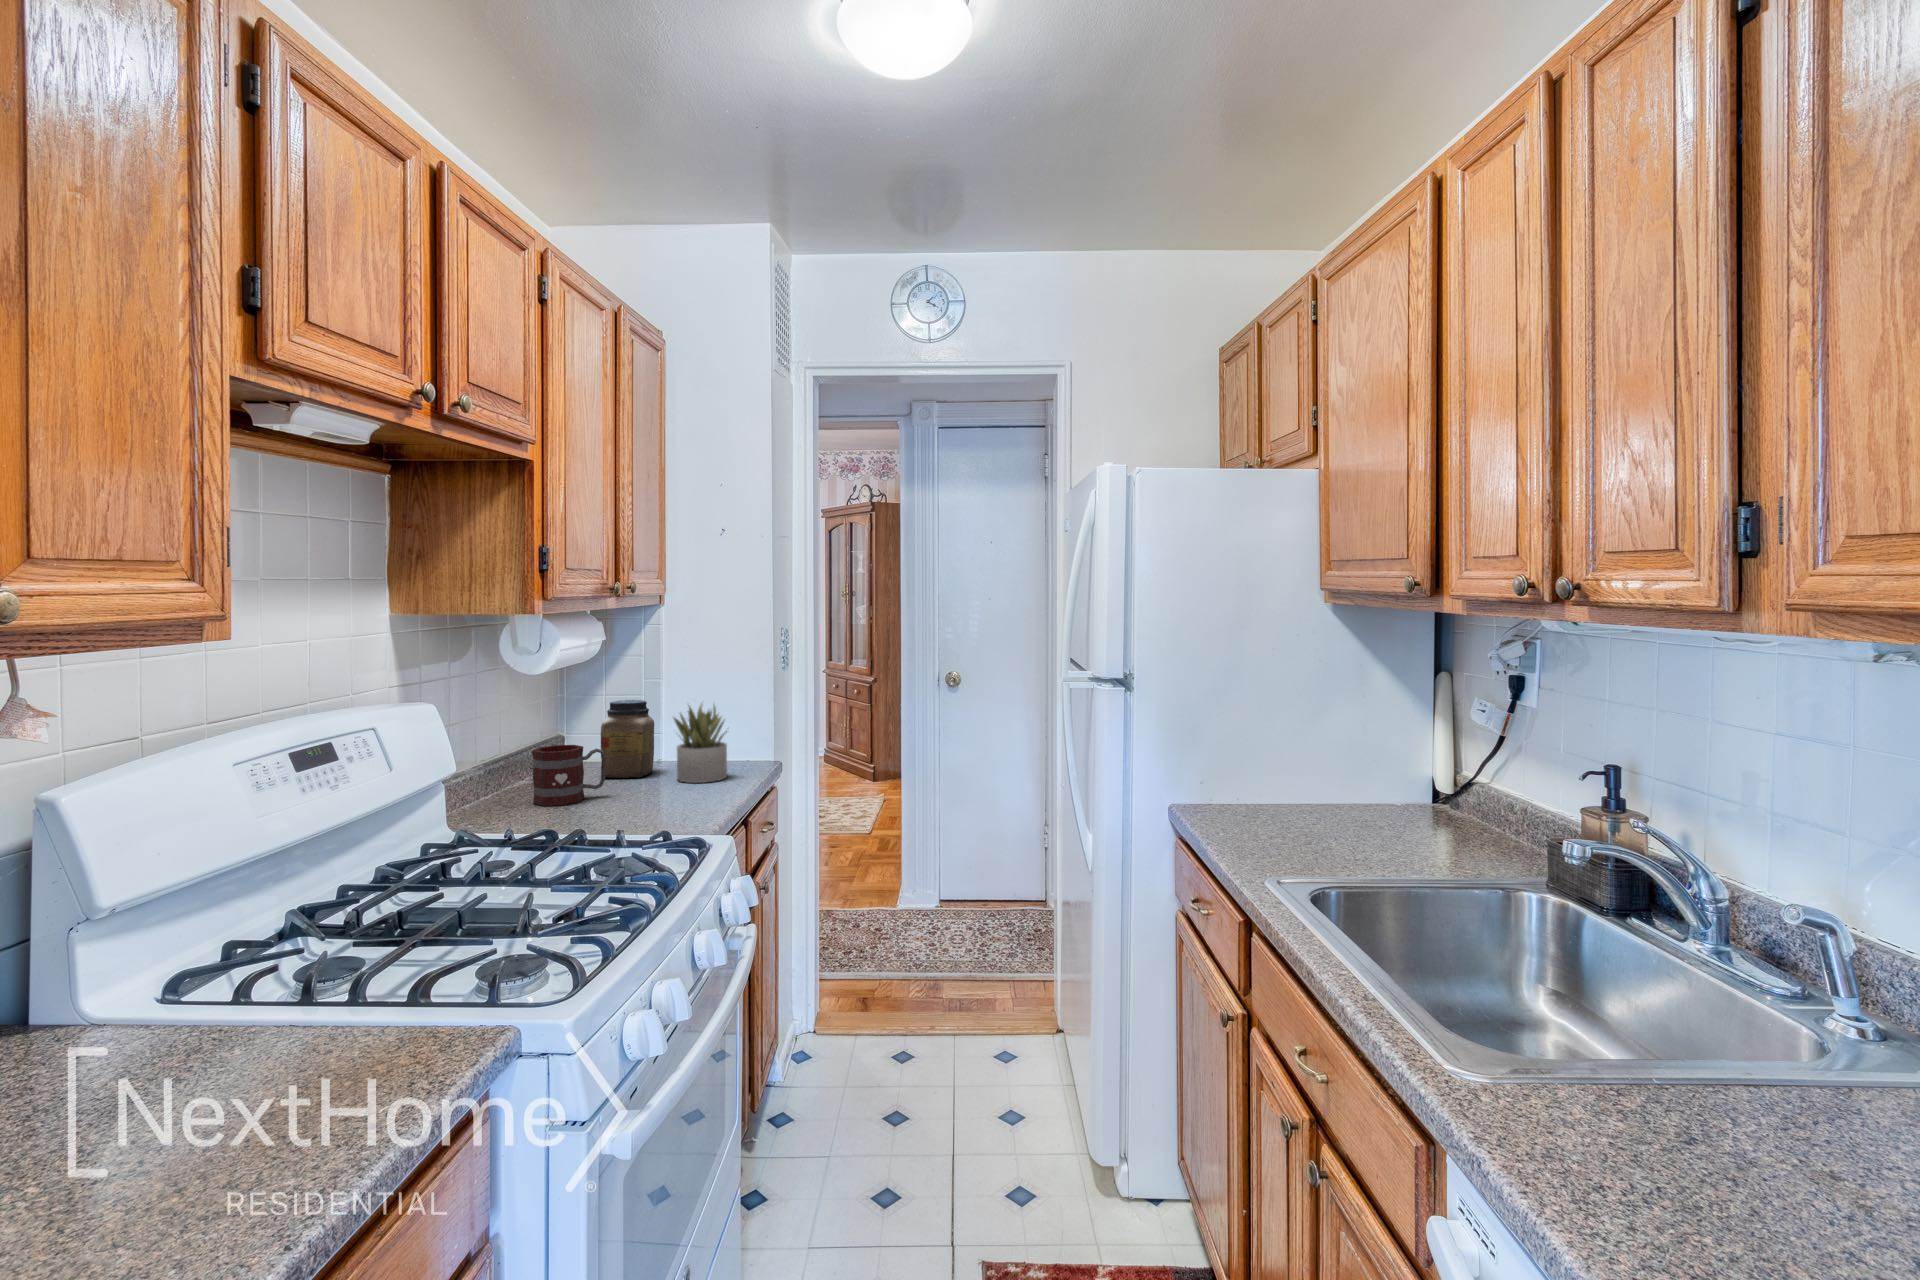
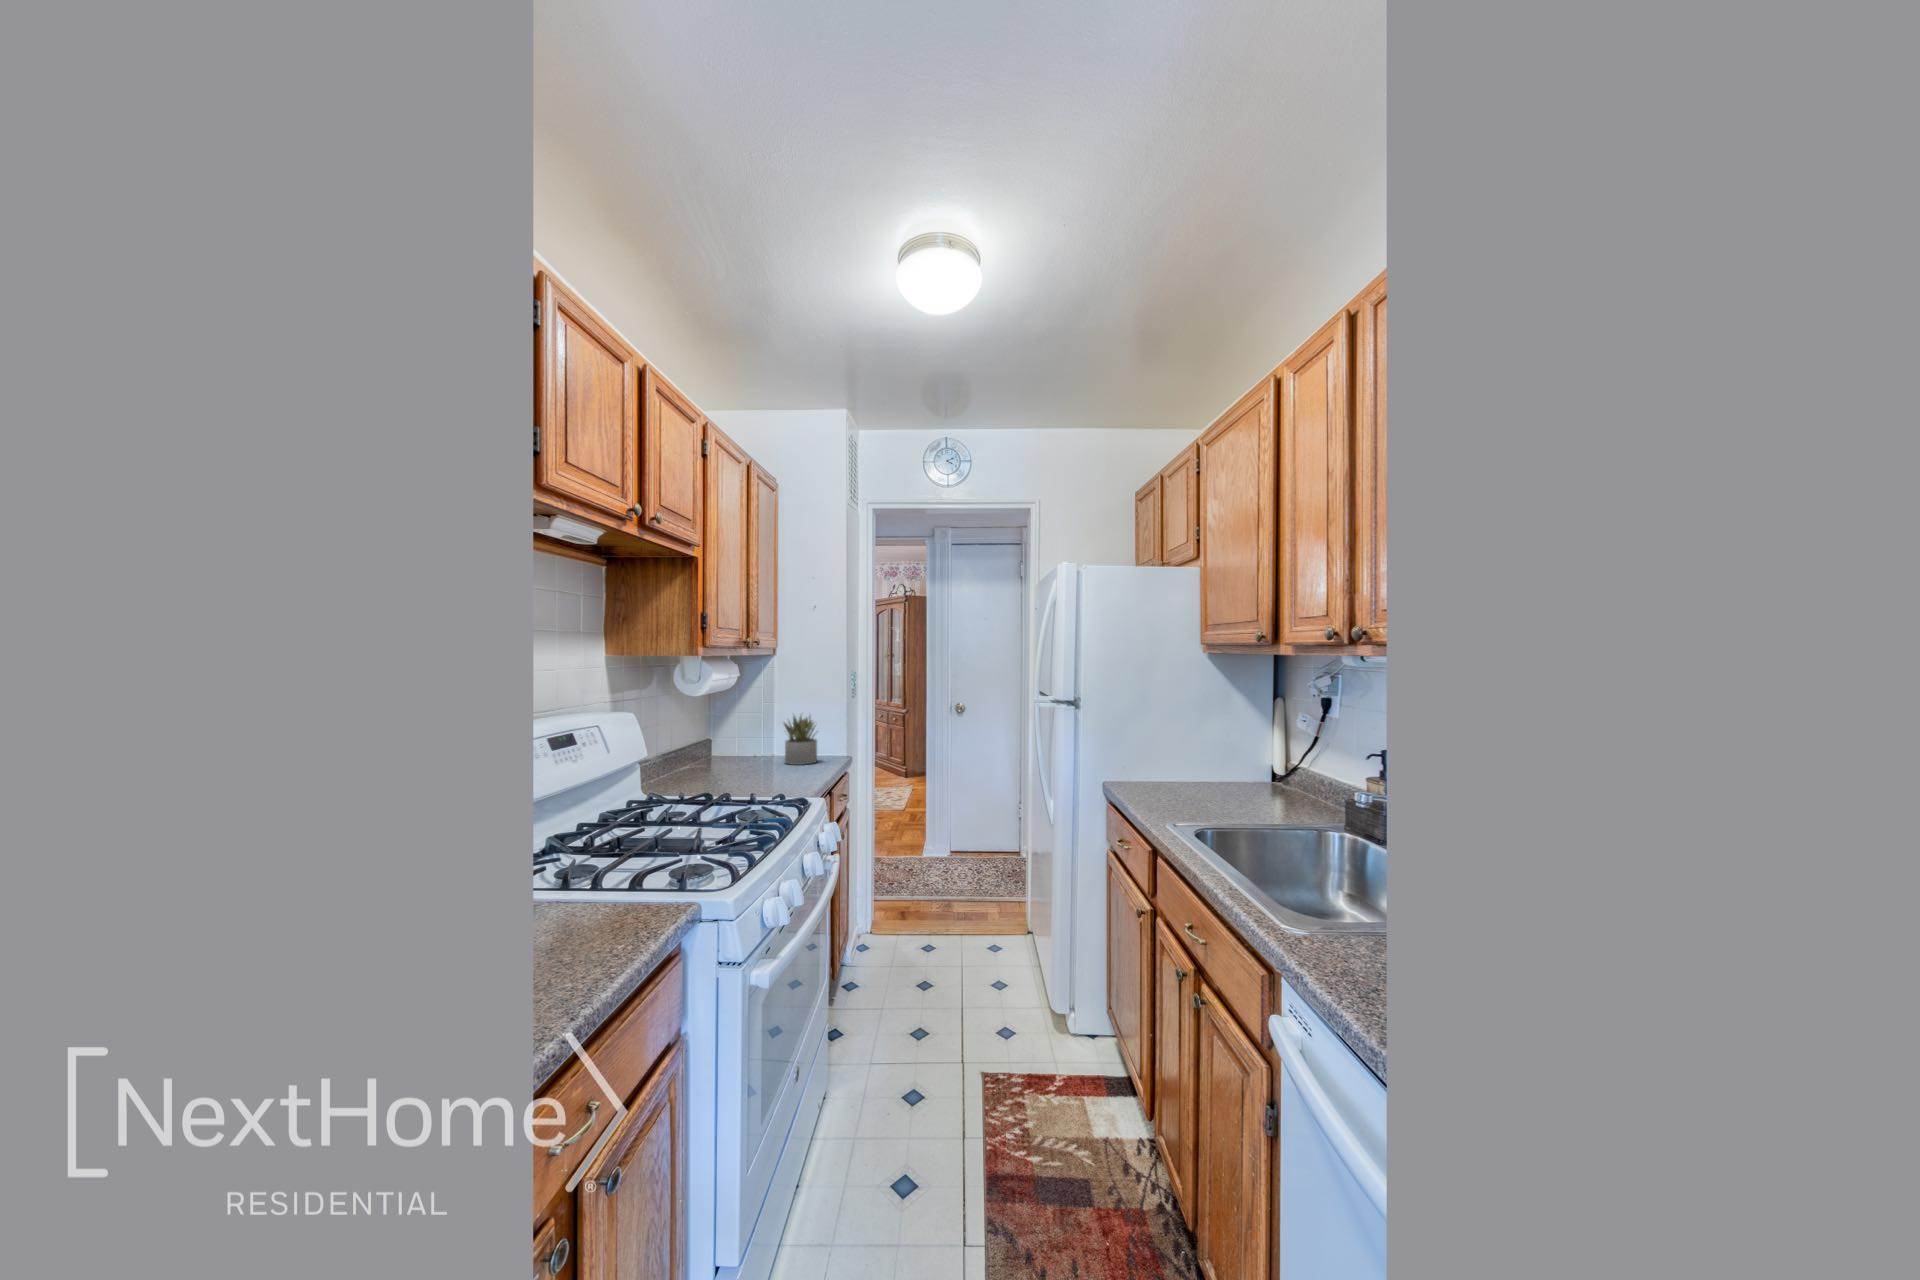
jar: present [601,700,654,778] -> none [736,711,770,762]
mug: present [532,745,606,806] -> none [693,738,741,777]

